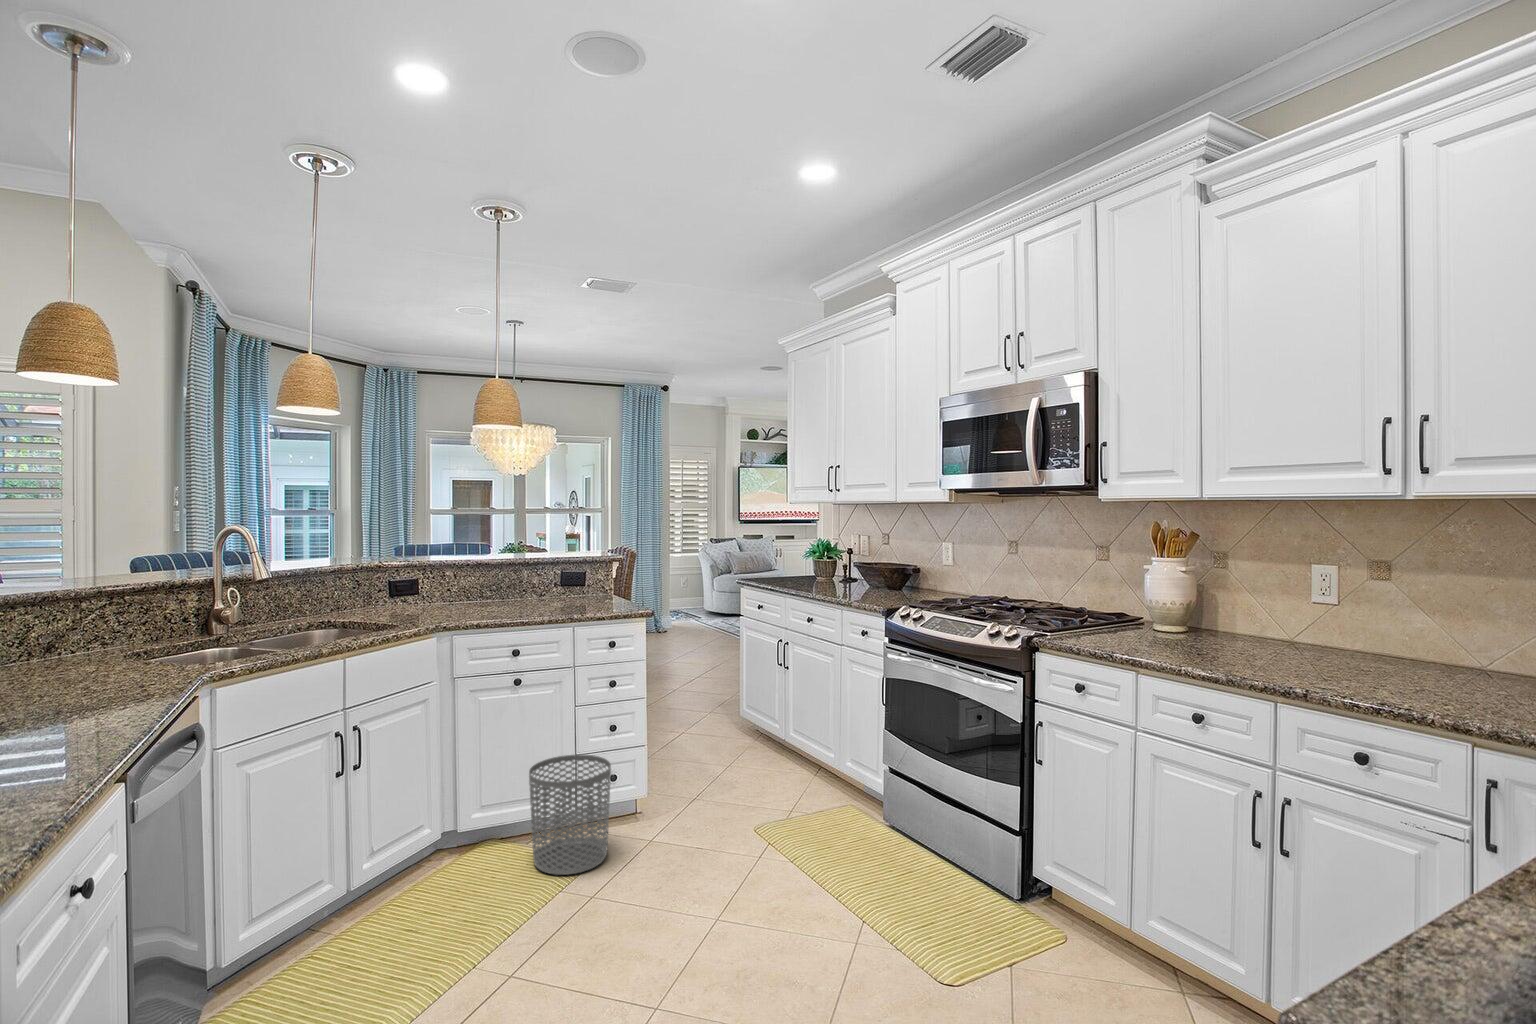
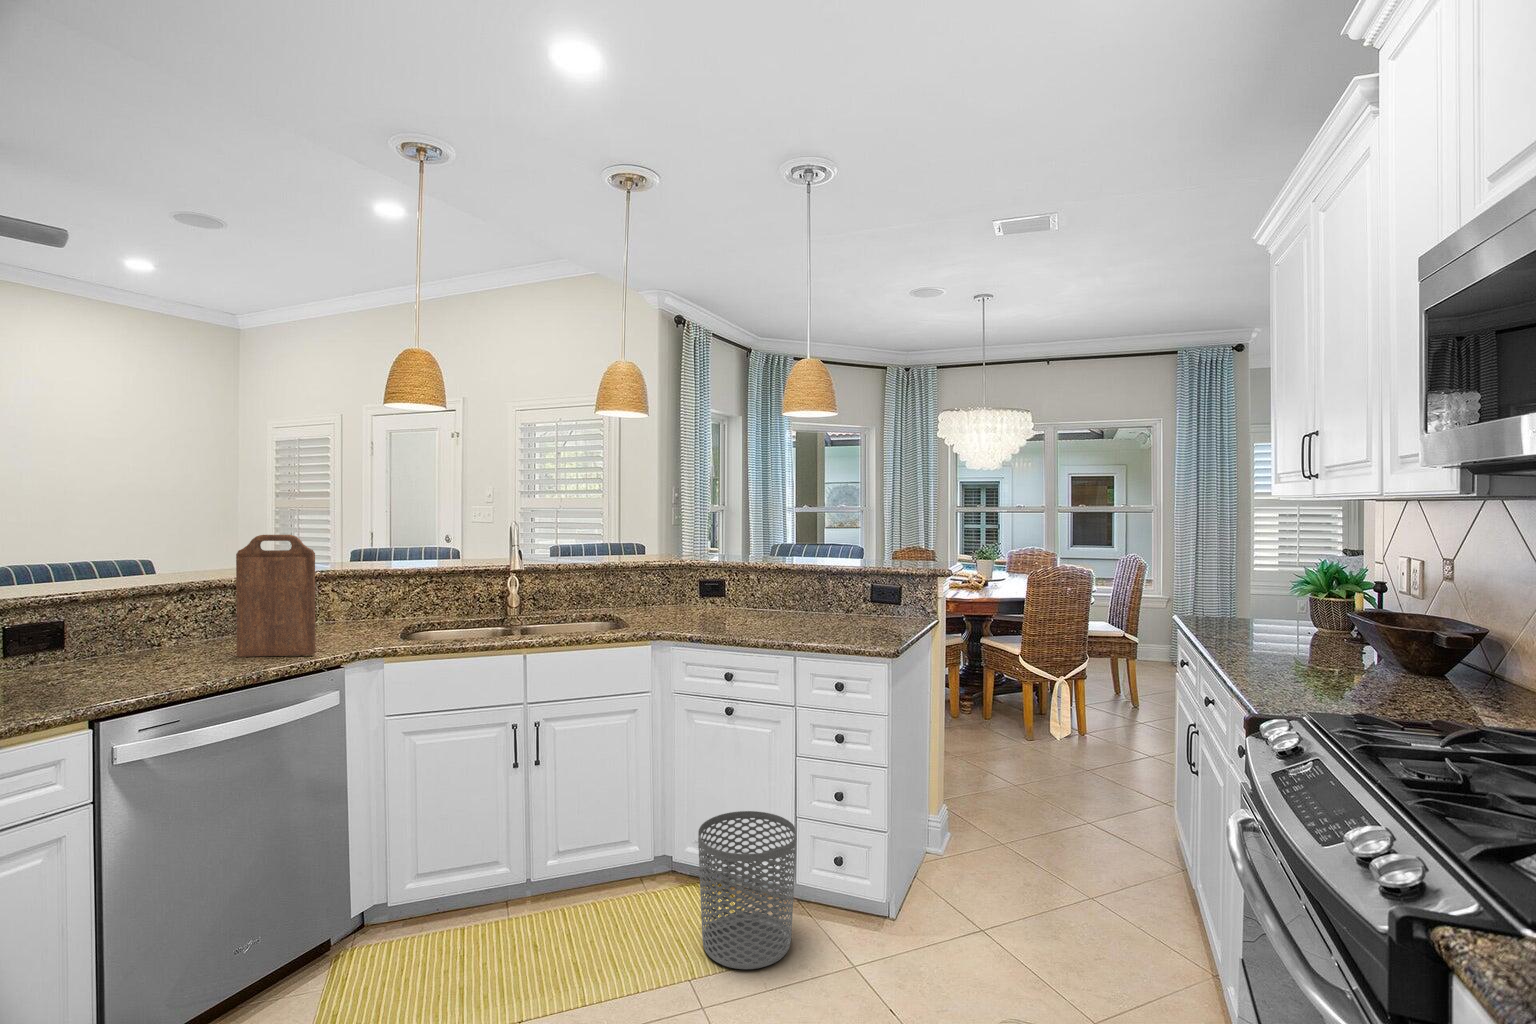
cutting board: none [41,544,154,704] -> present [236,535,316,657]

